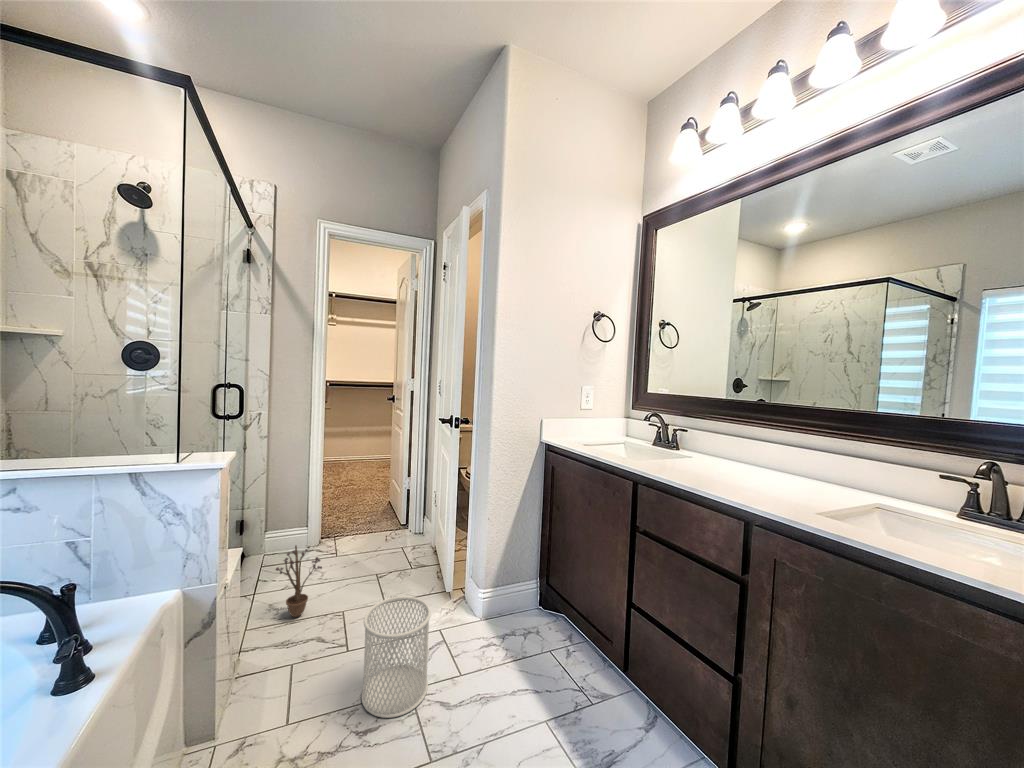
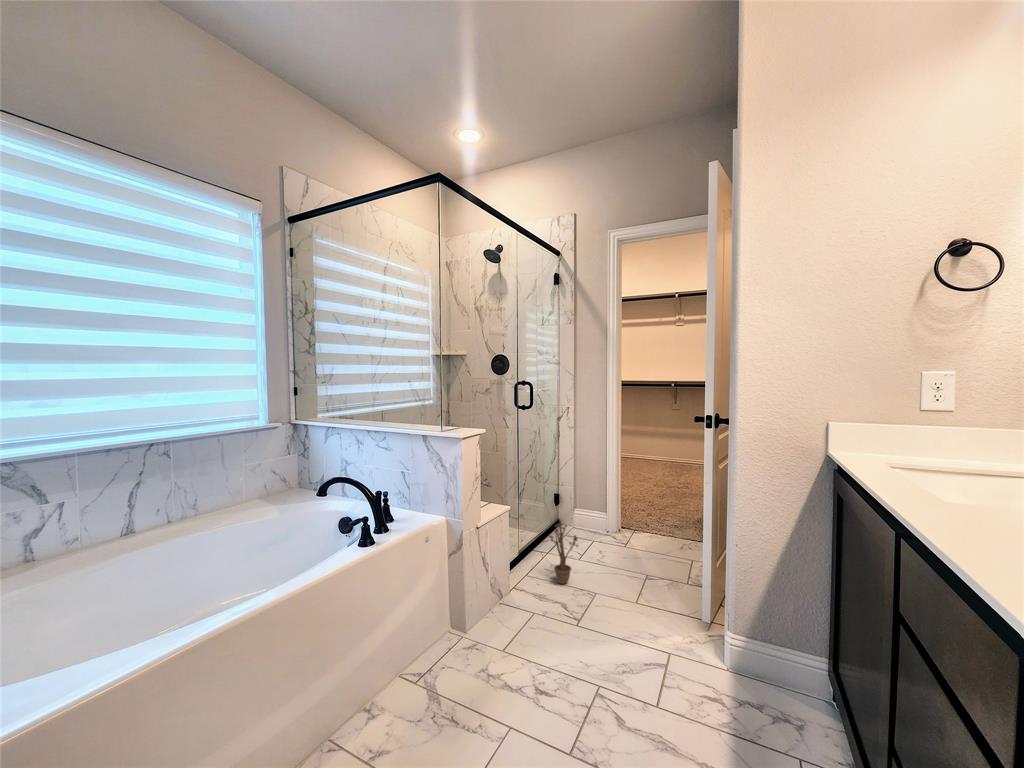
wastebasket: present [362,596,431,718] -> none [552,584,620,702]

